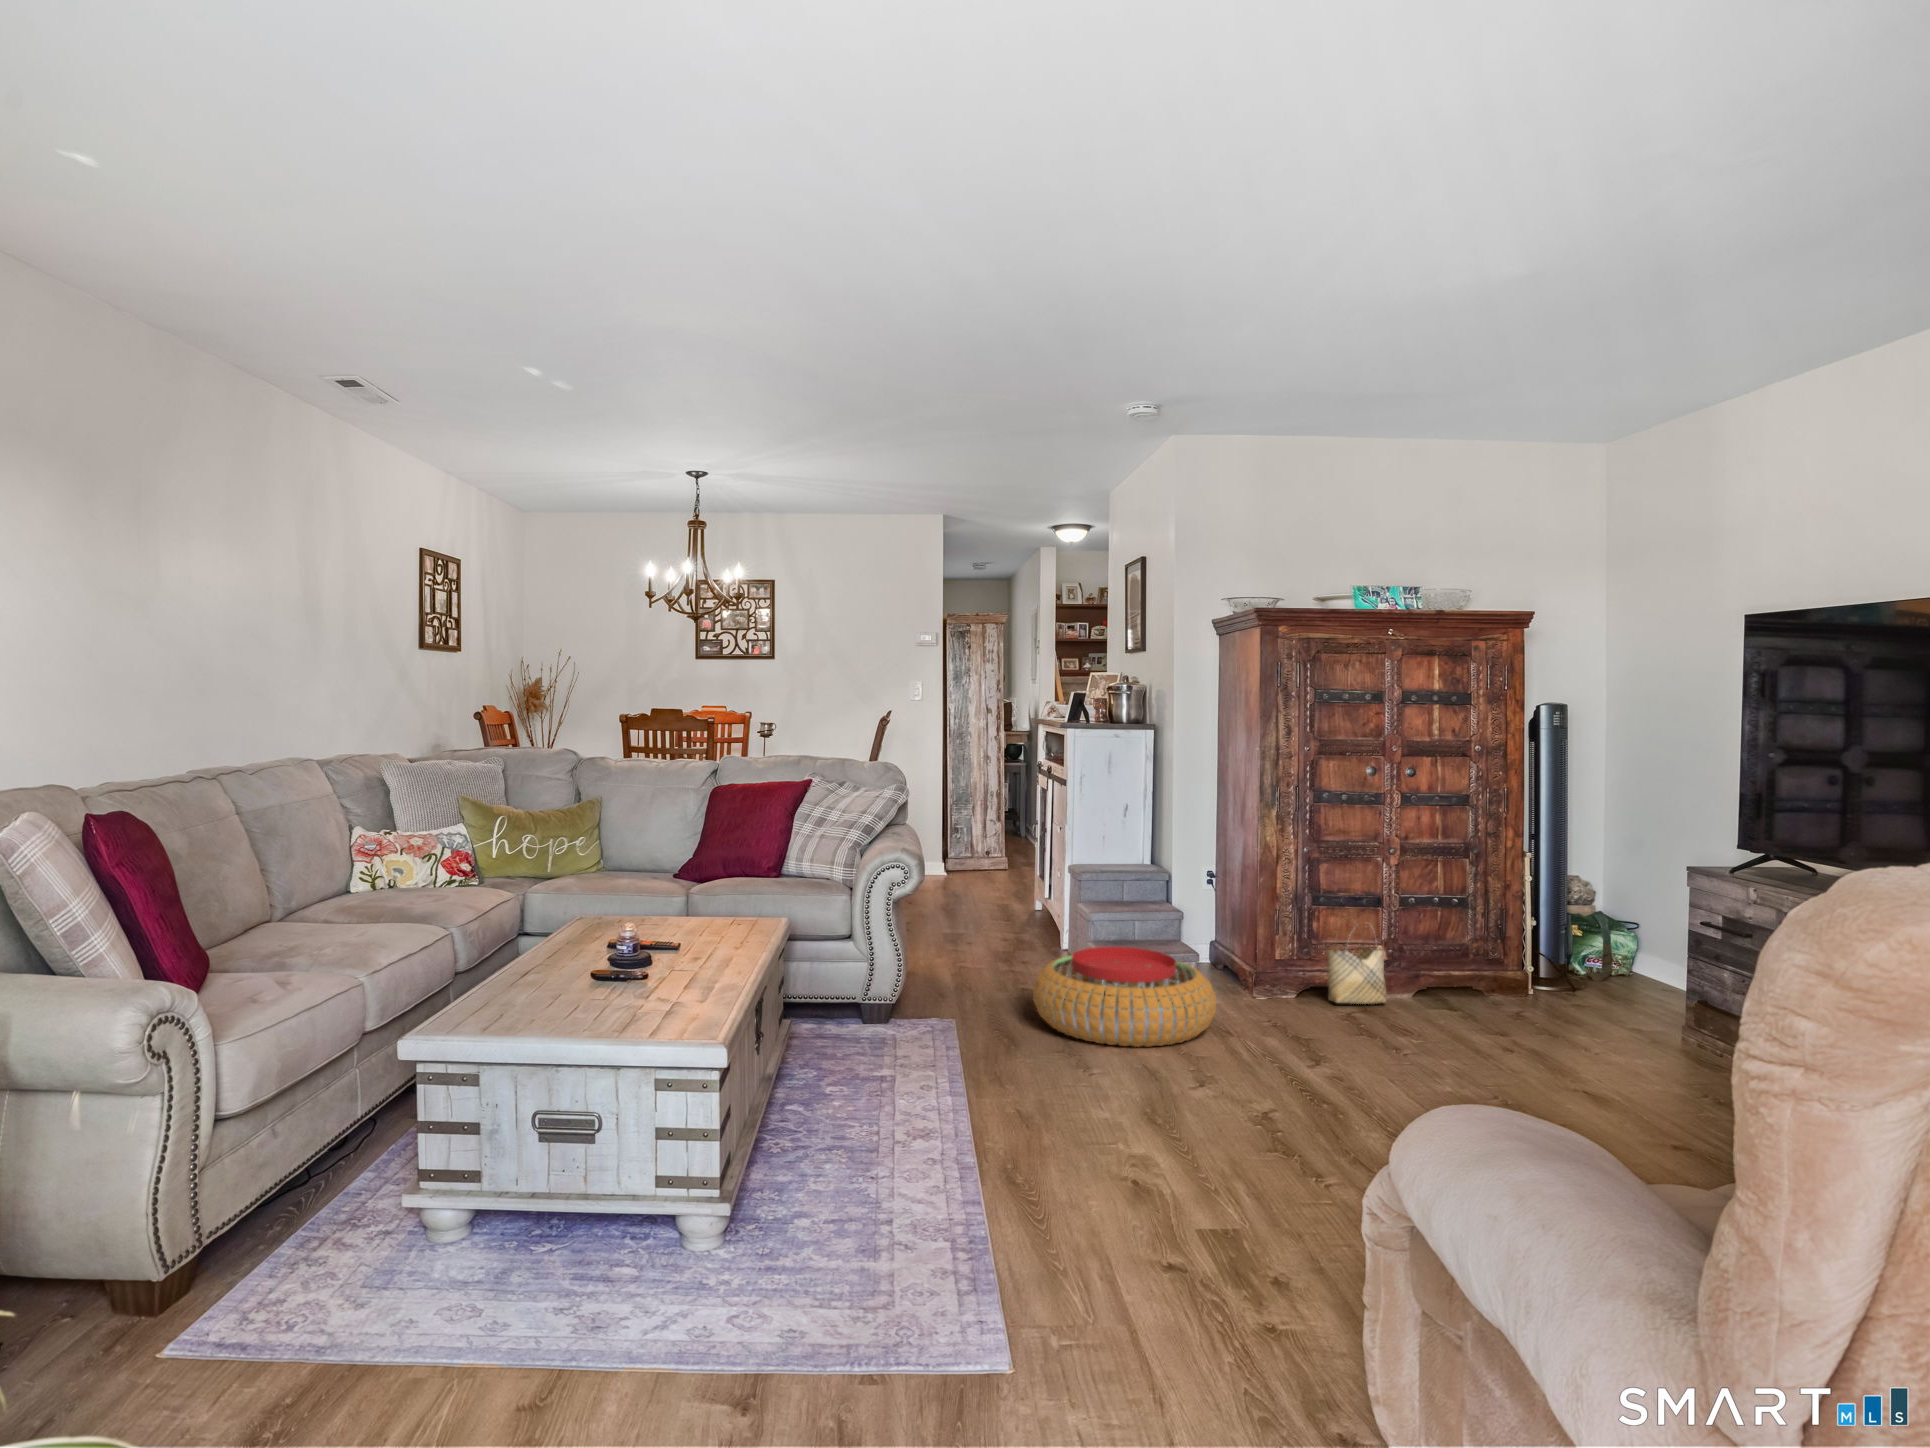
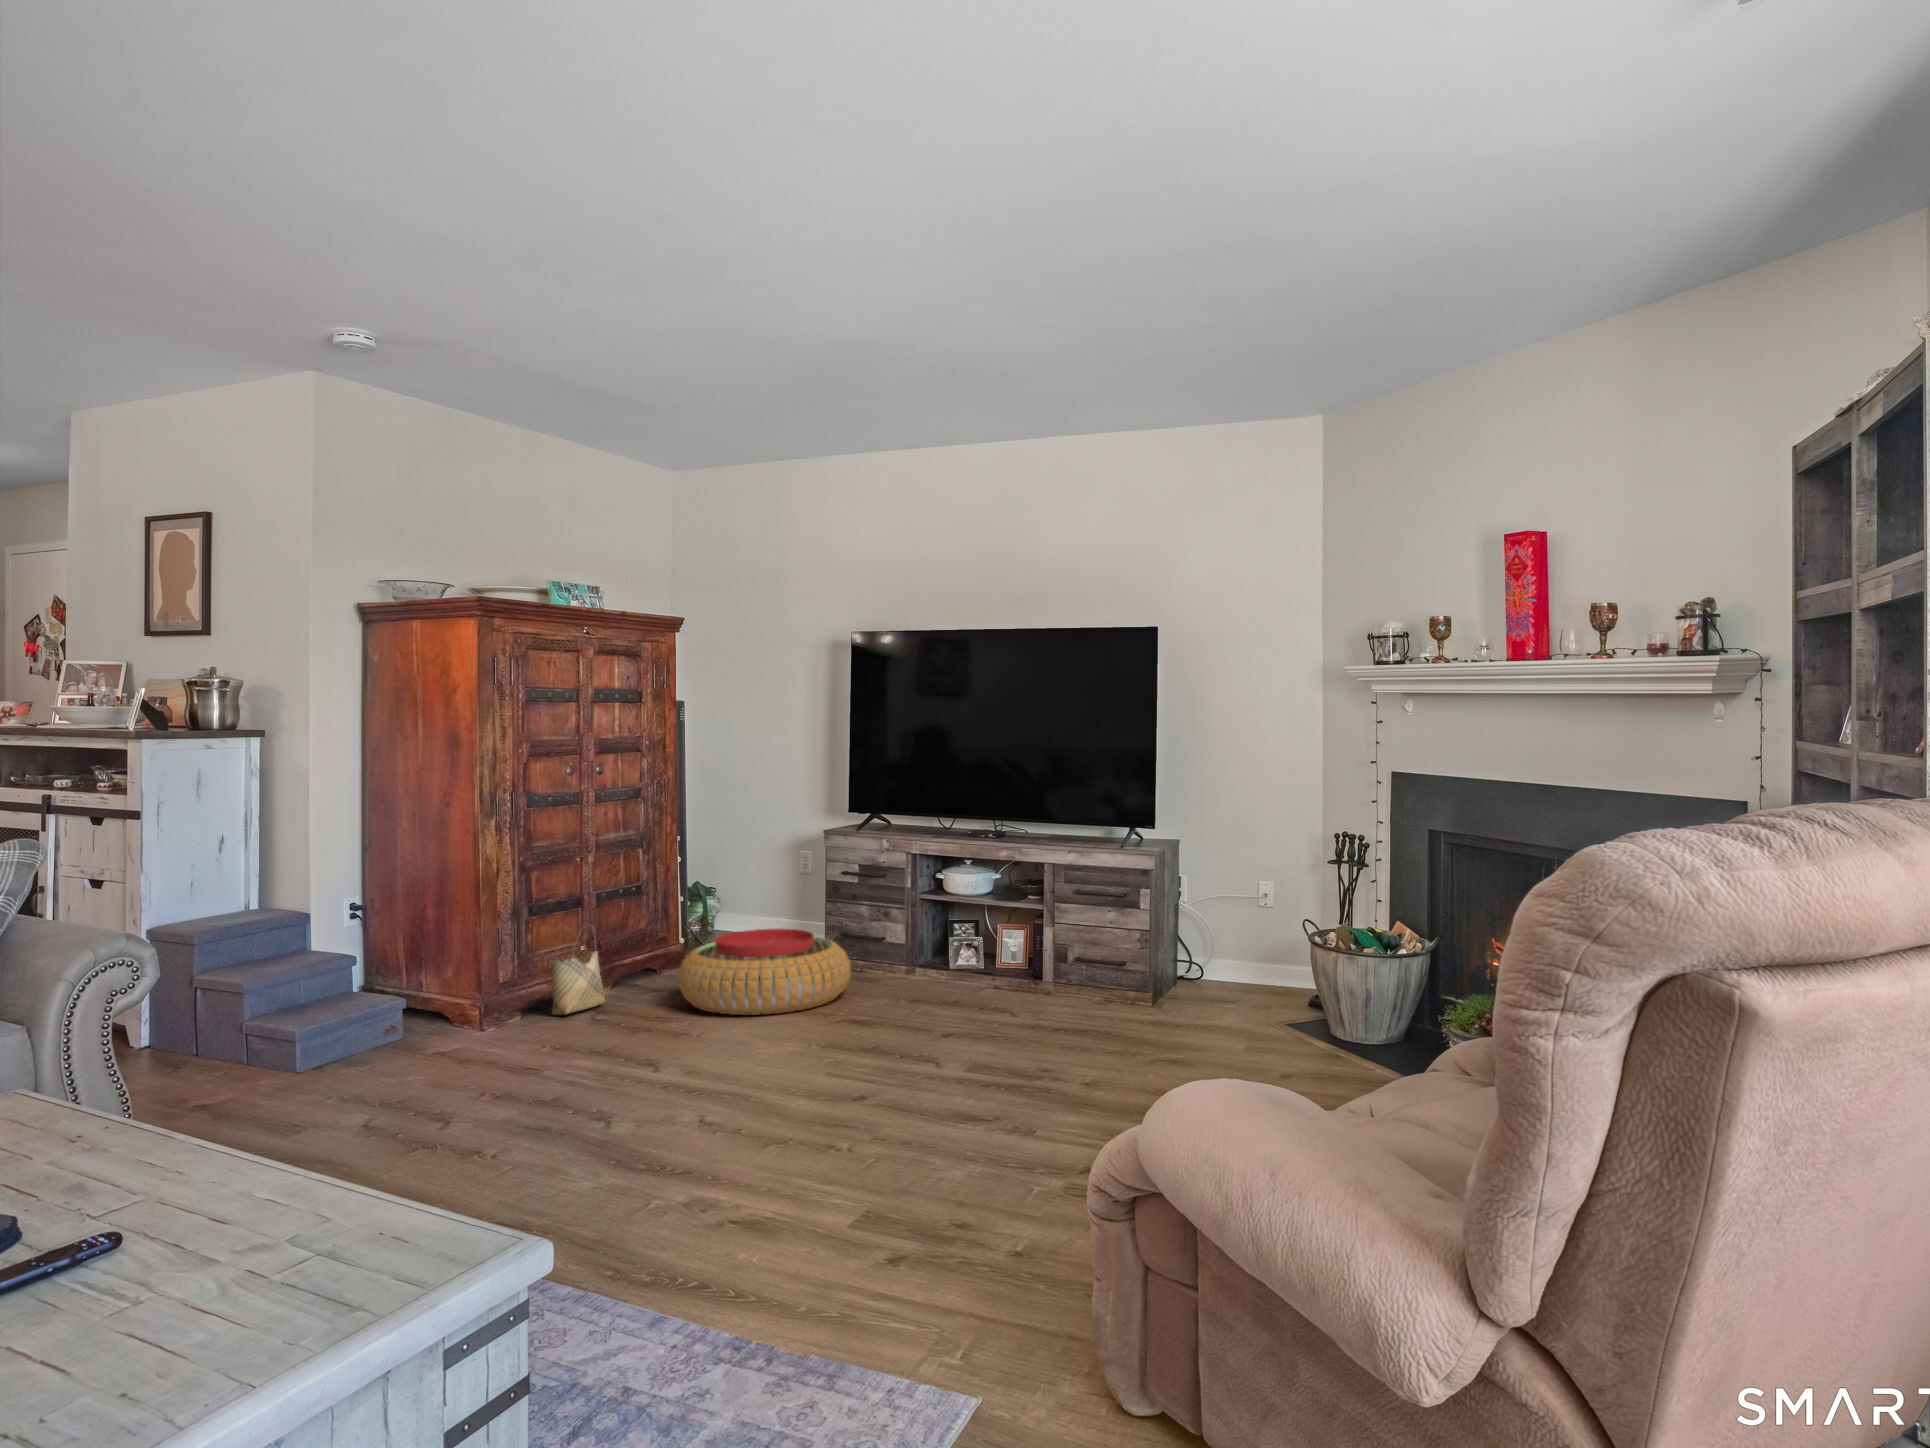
pouf: present [1033,947,1216,1047] -> present [678,929,851,1015]

